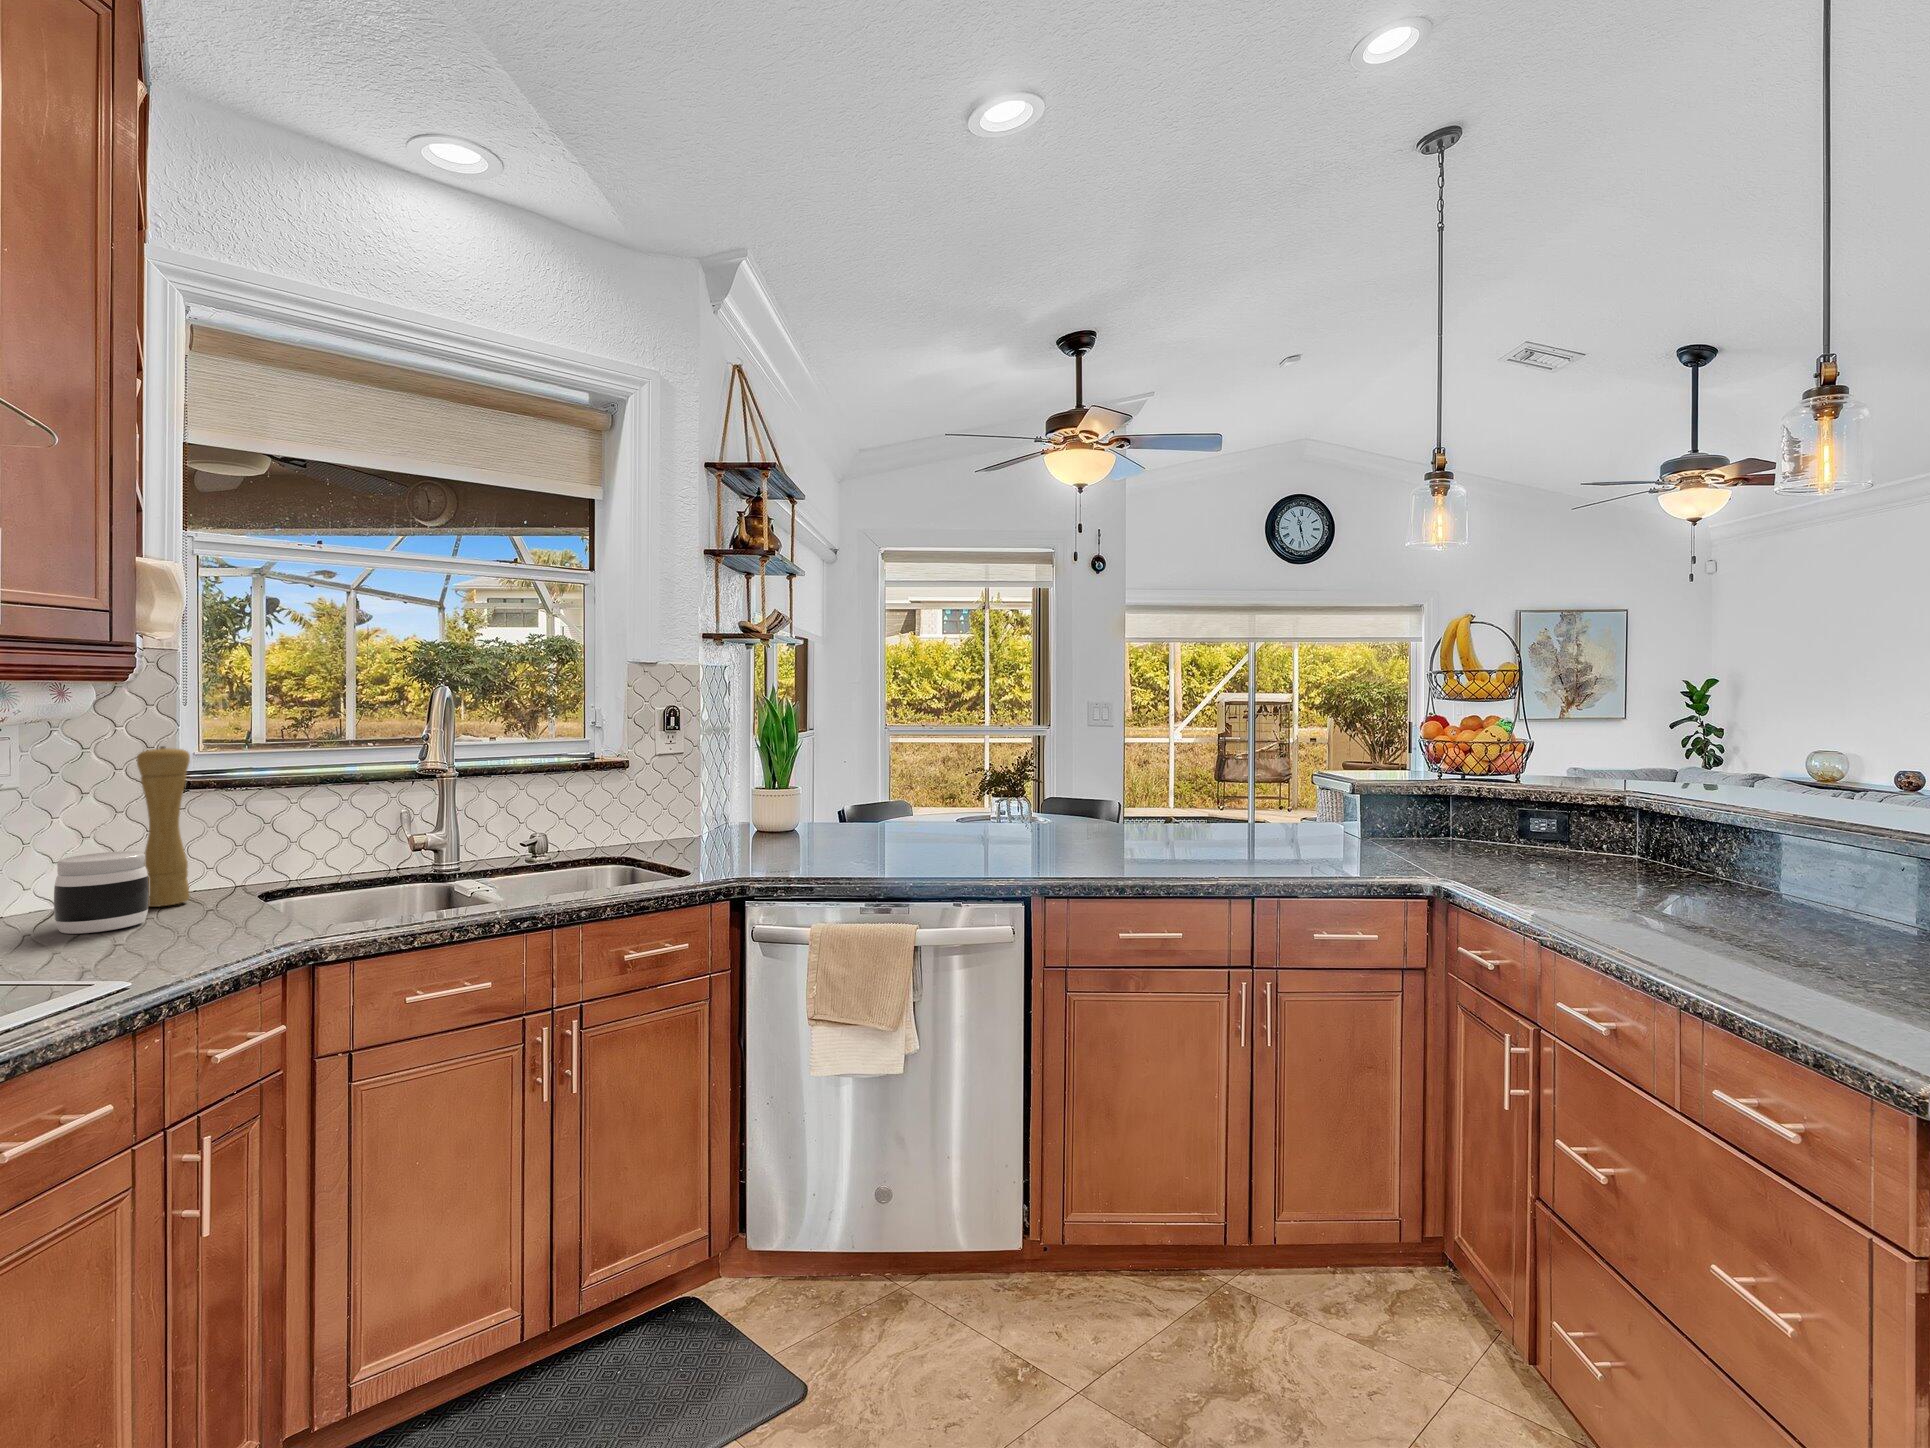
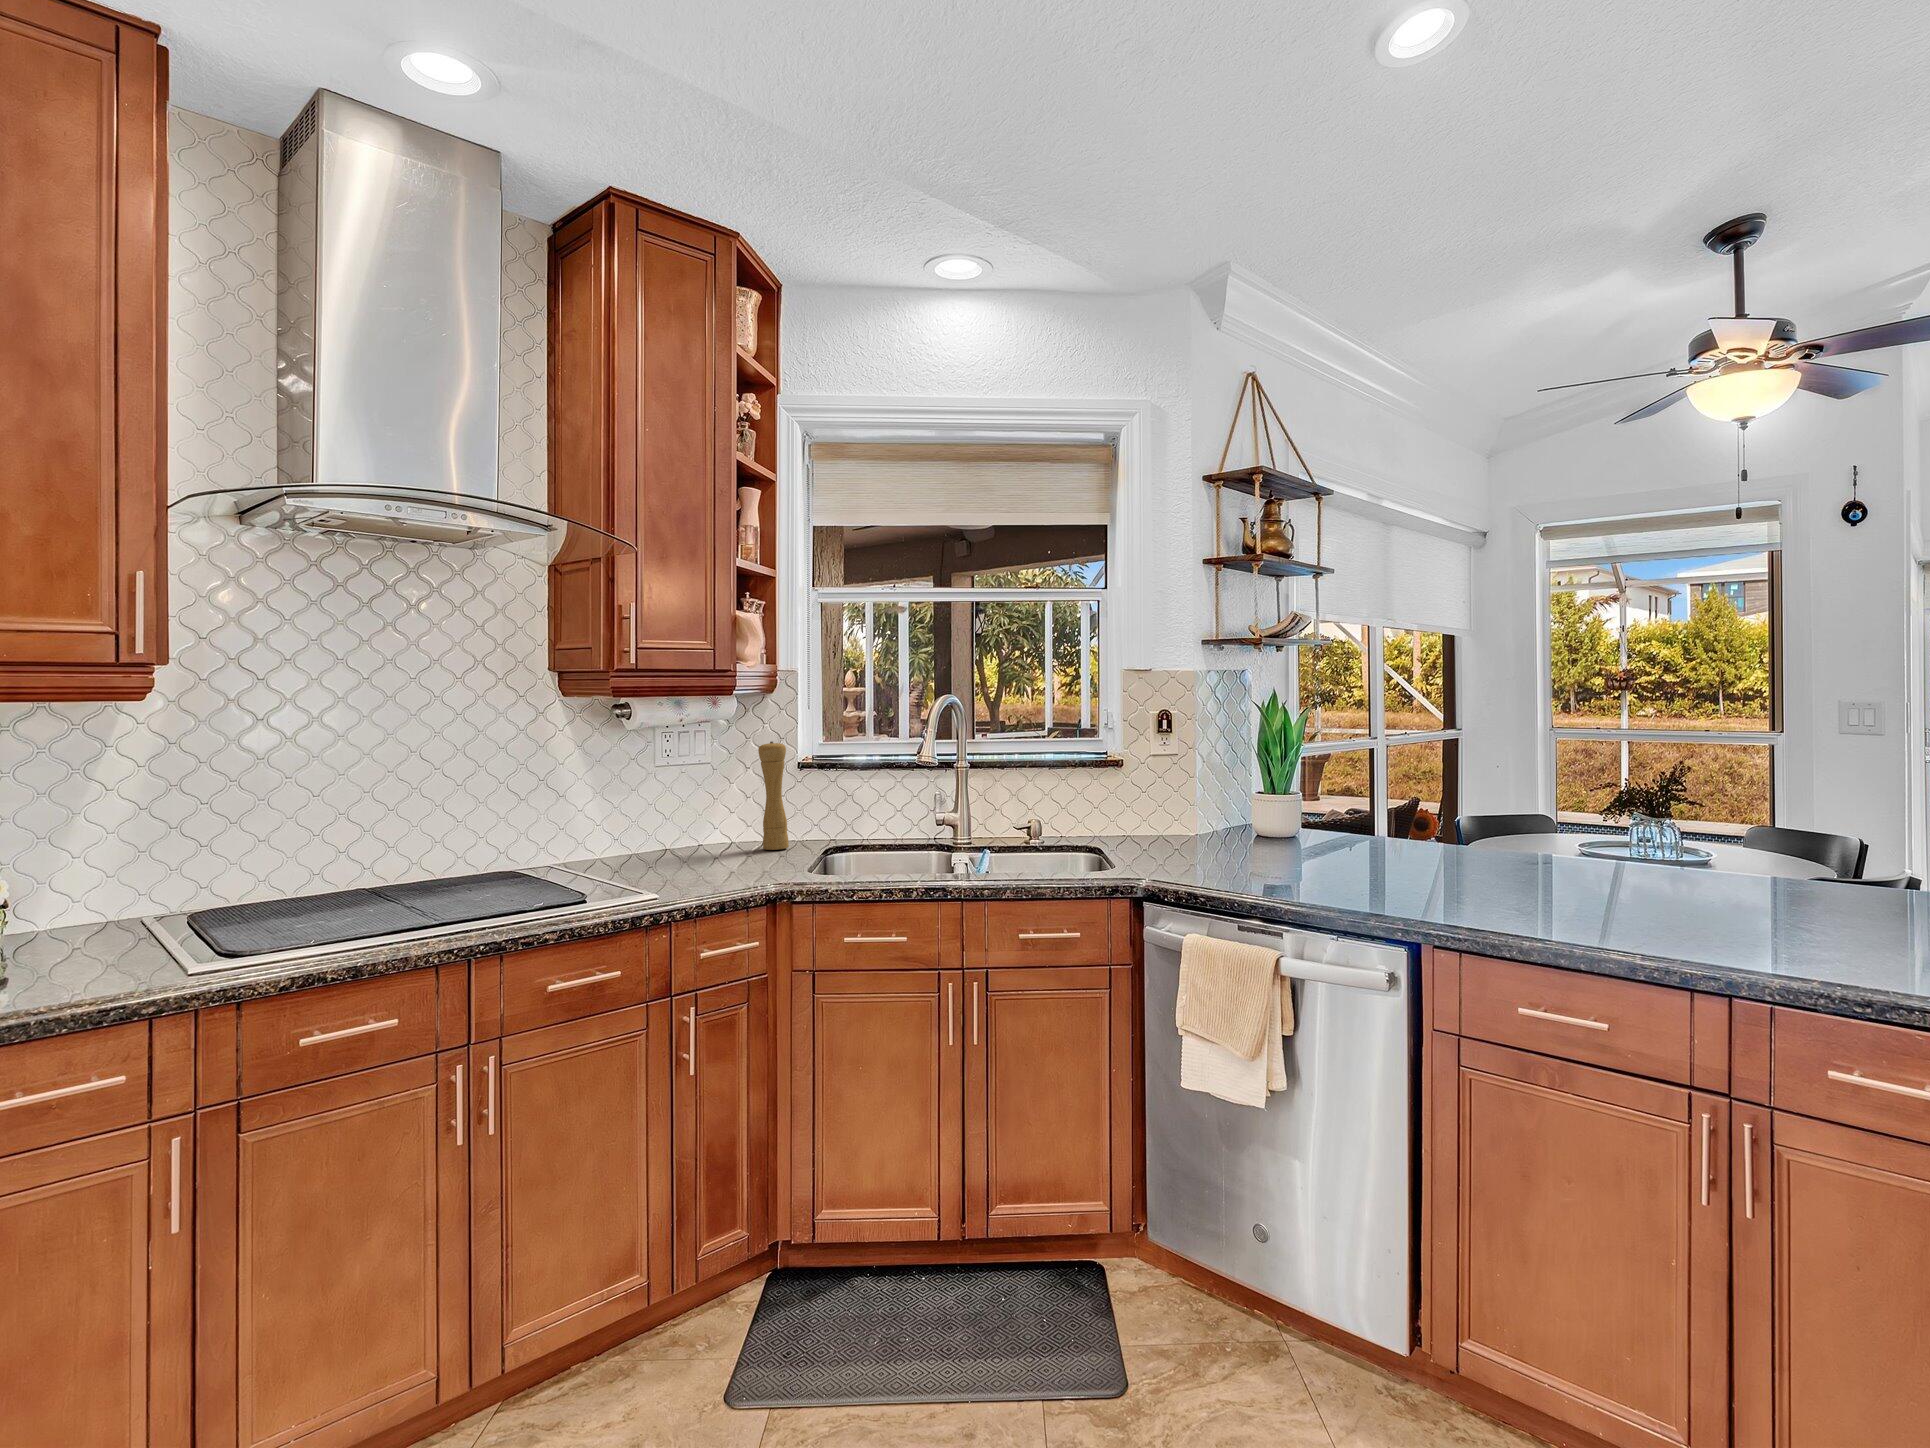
jar: present [54,851,149,934] -> none [702,811,749,862]

